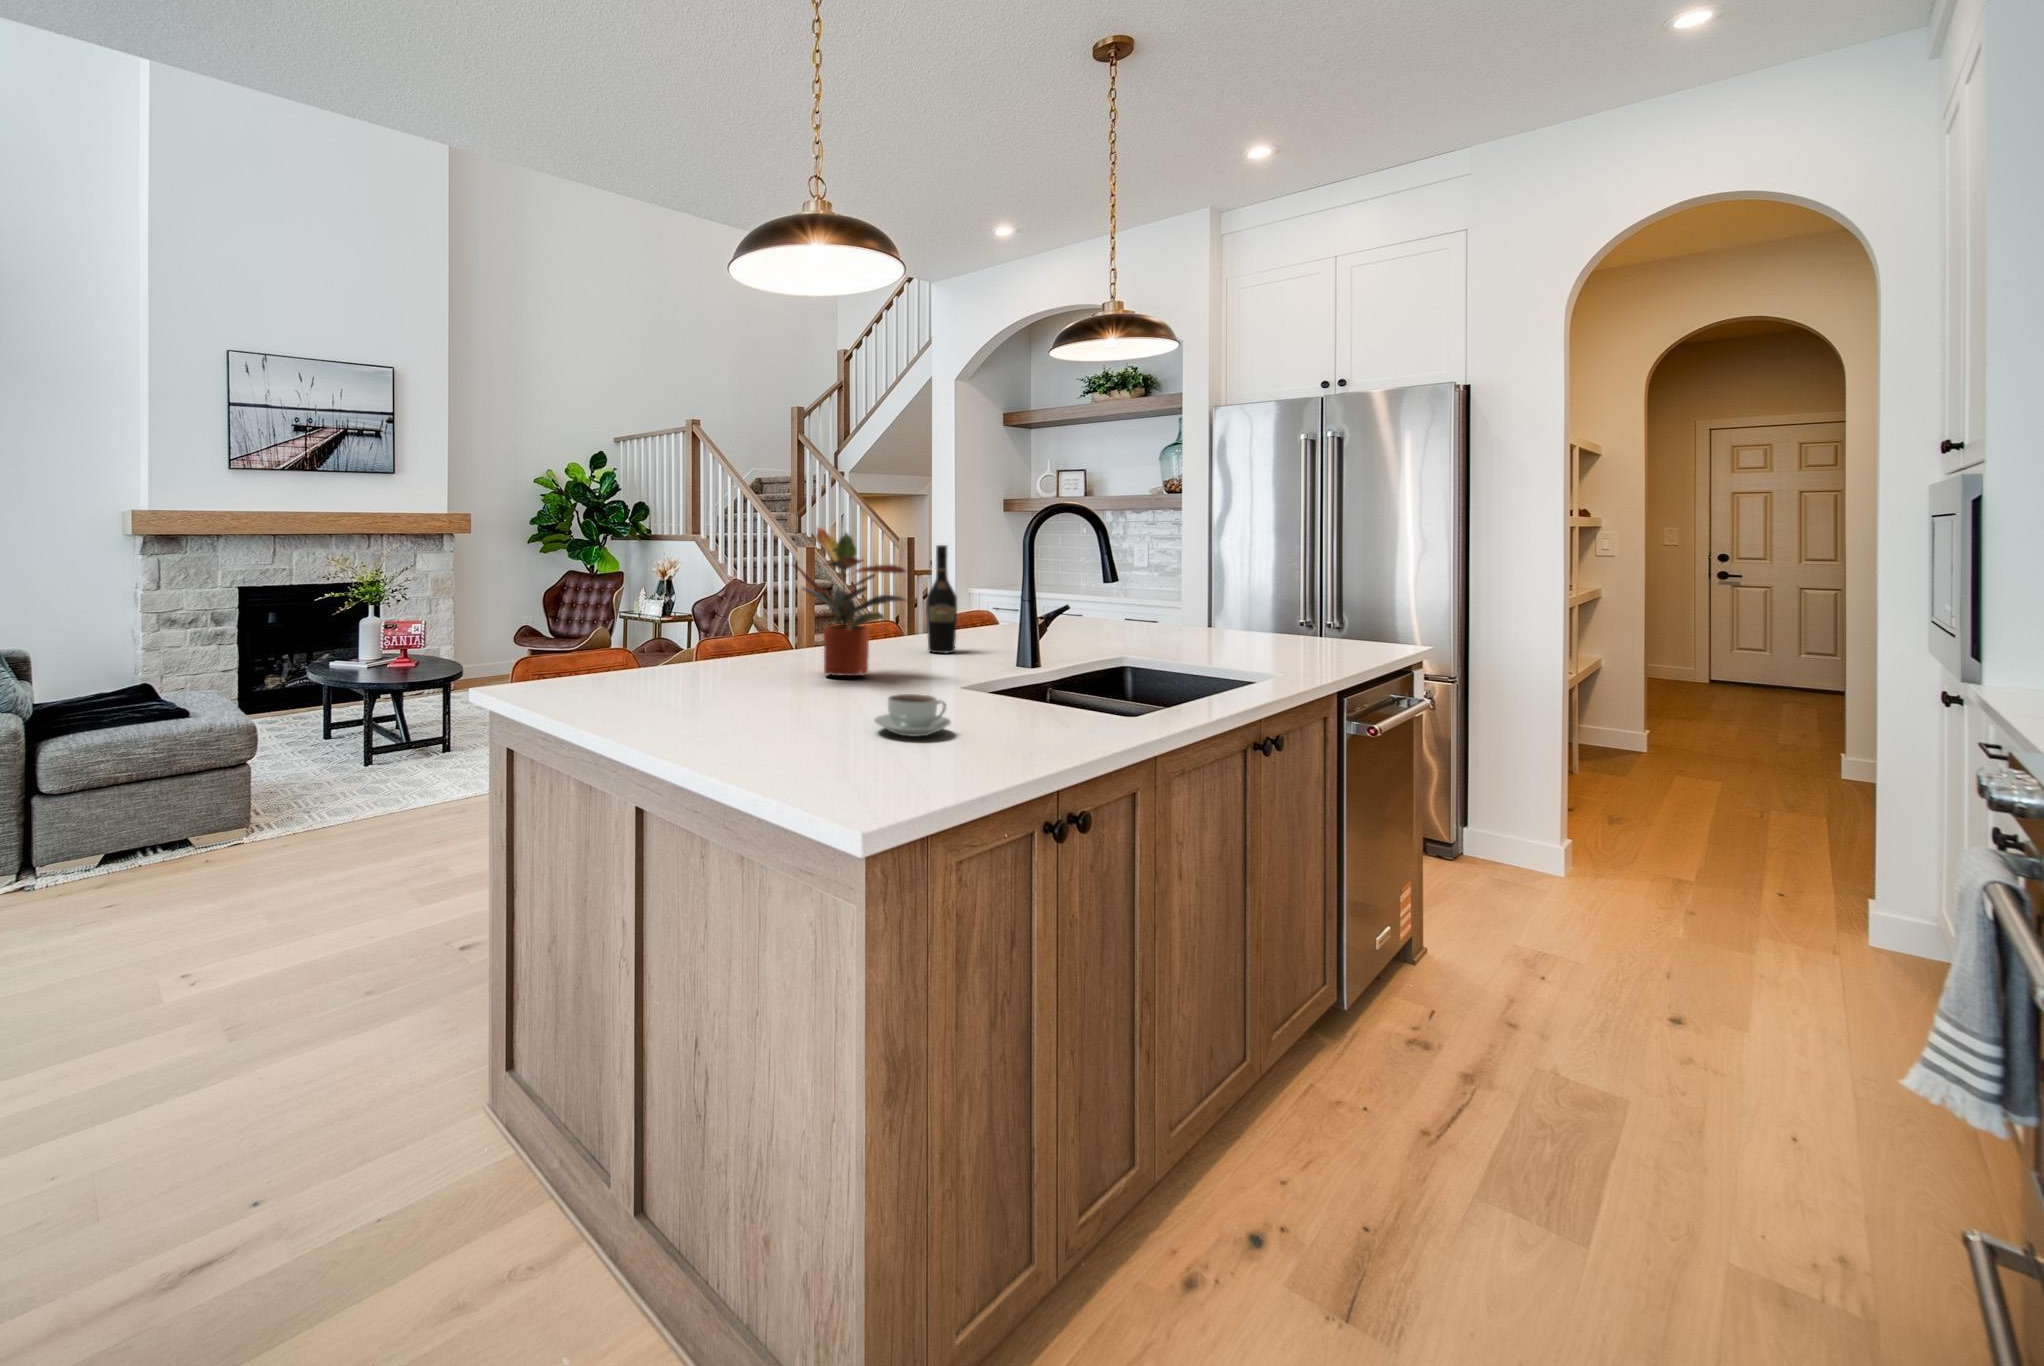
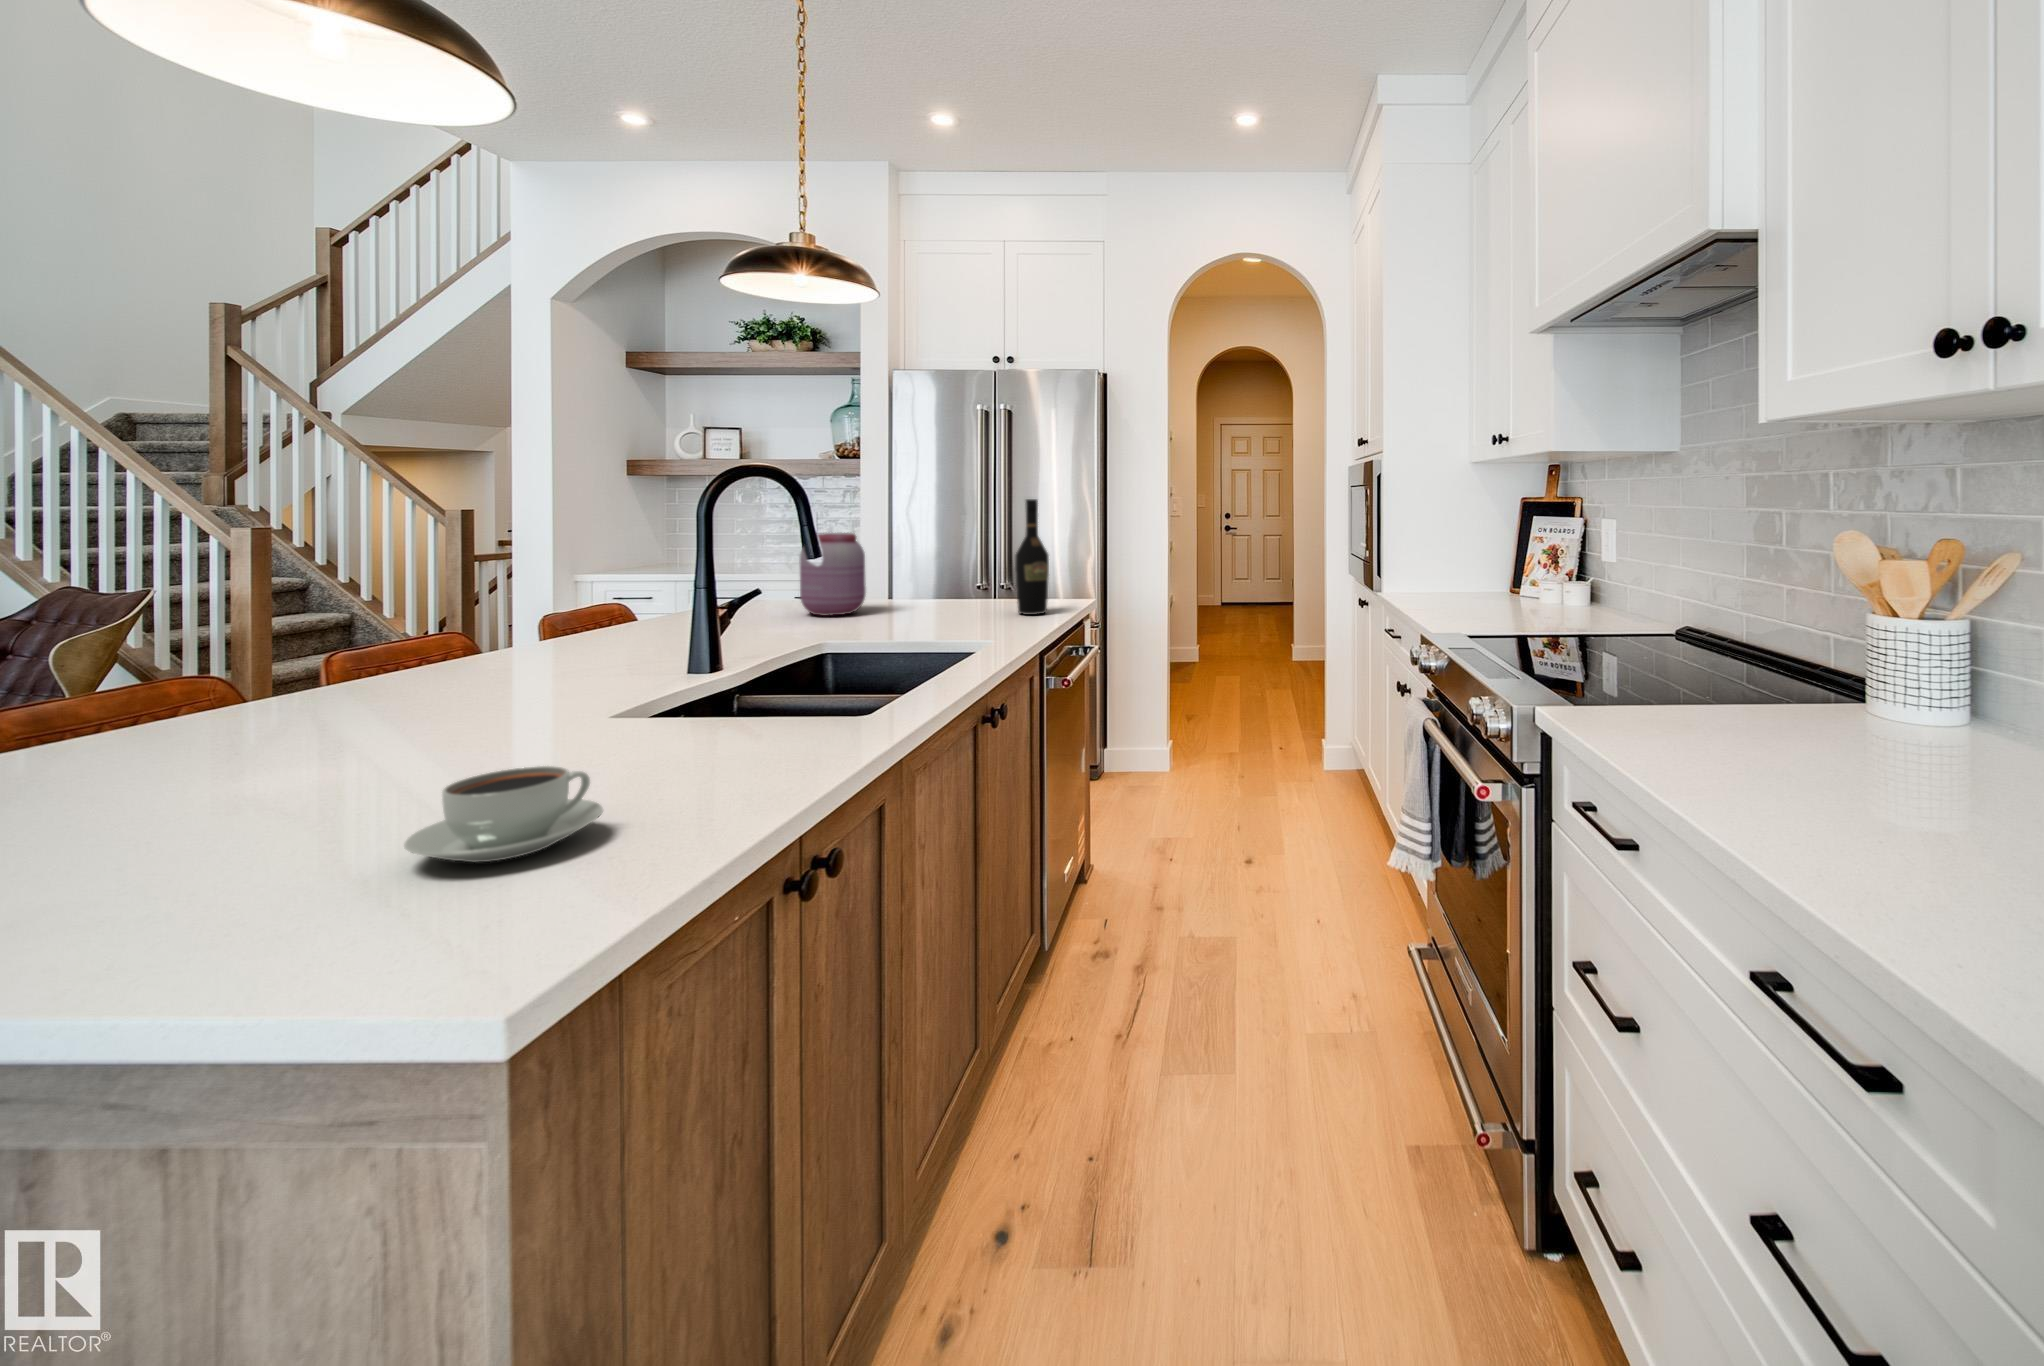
potted plant: present [793,527,906,676] -> none [158,459,484,750]
wine bottle: present [926,545,957,653] -> present [1015,499,1049,615]
jar: none [1107,567,1158,635] -> present [799,533,866,616]

